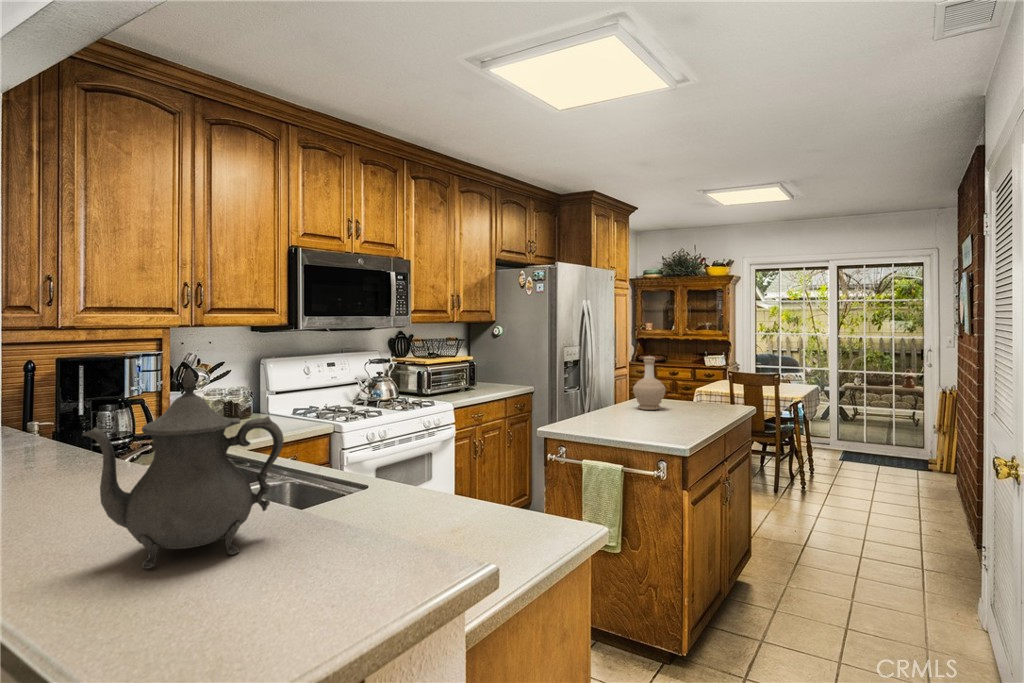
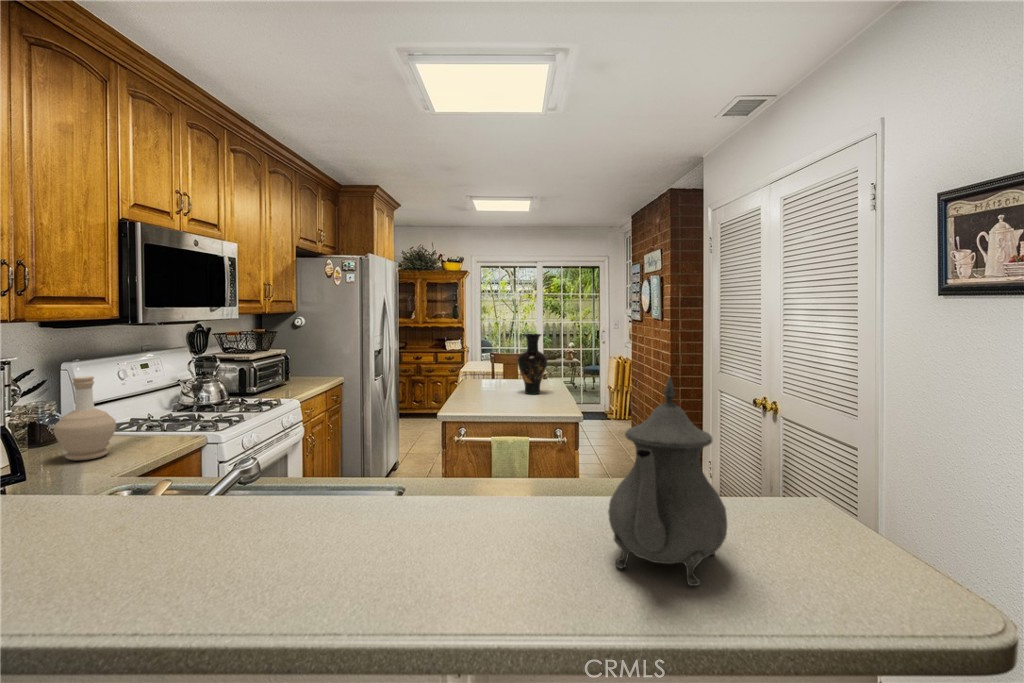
vase: none [669,346,706,418] -> present [518,334,548,394]
bottle: present [633,357,666,410] -> present [54,376,116,461]

